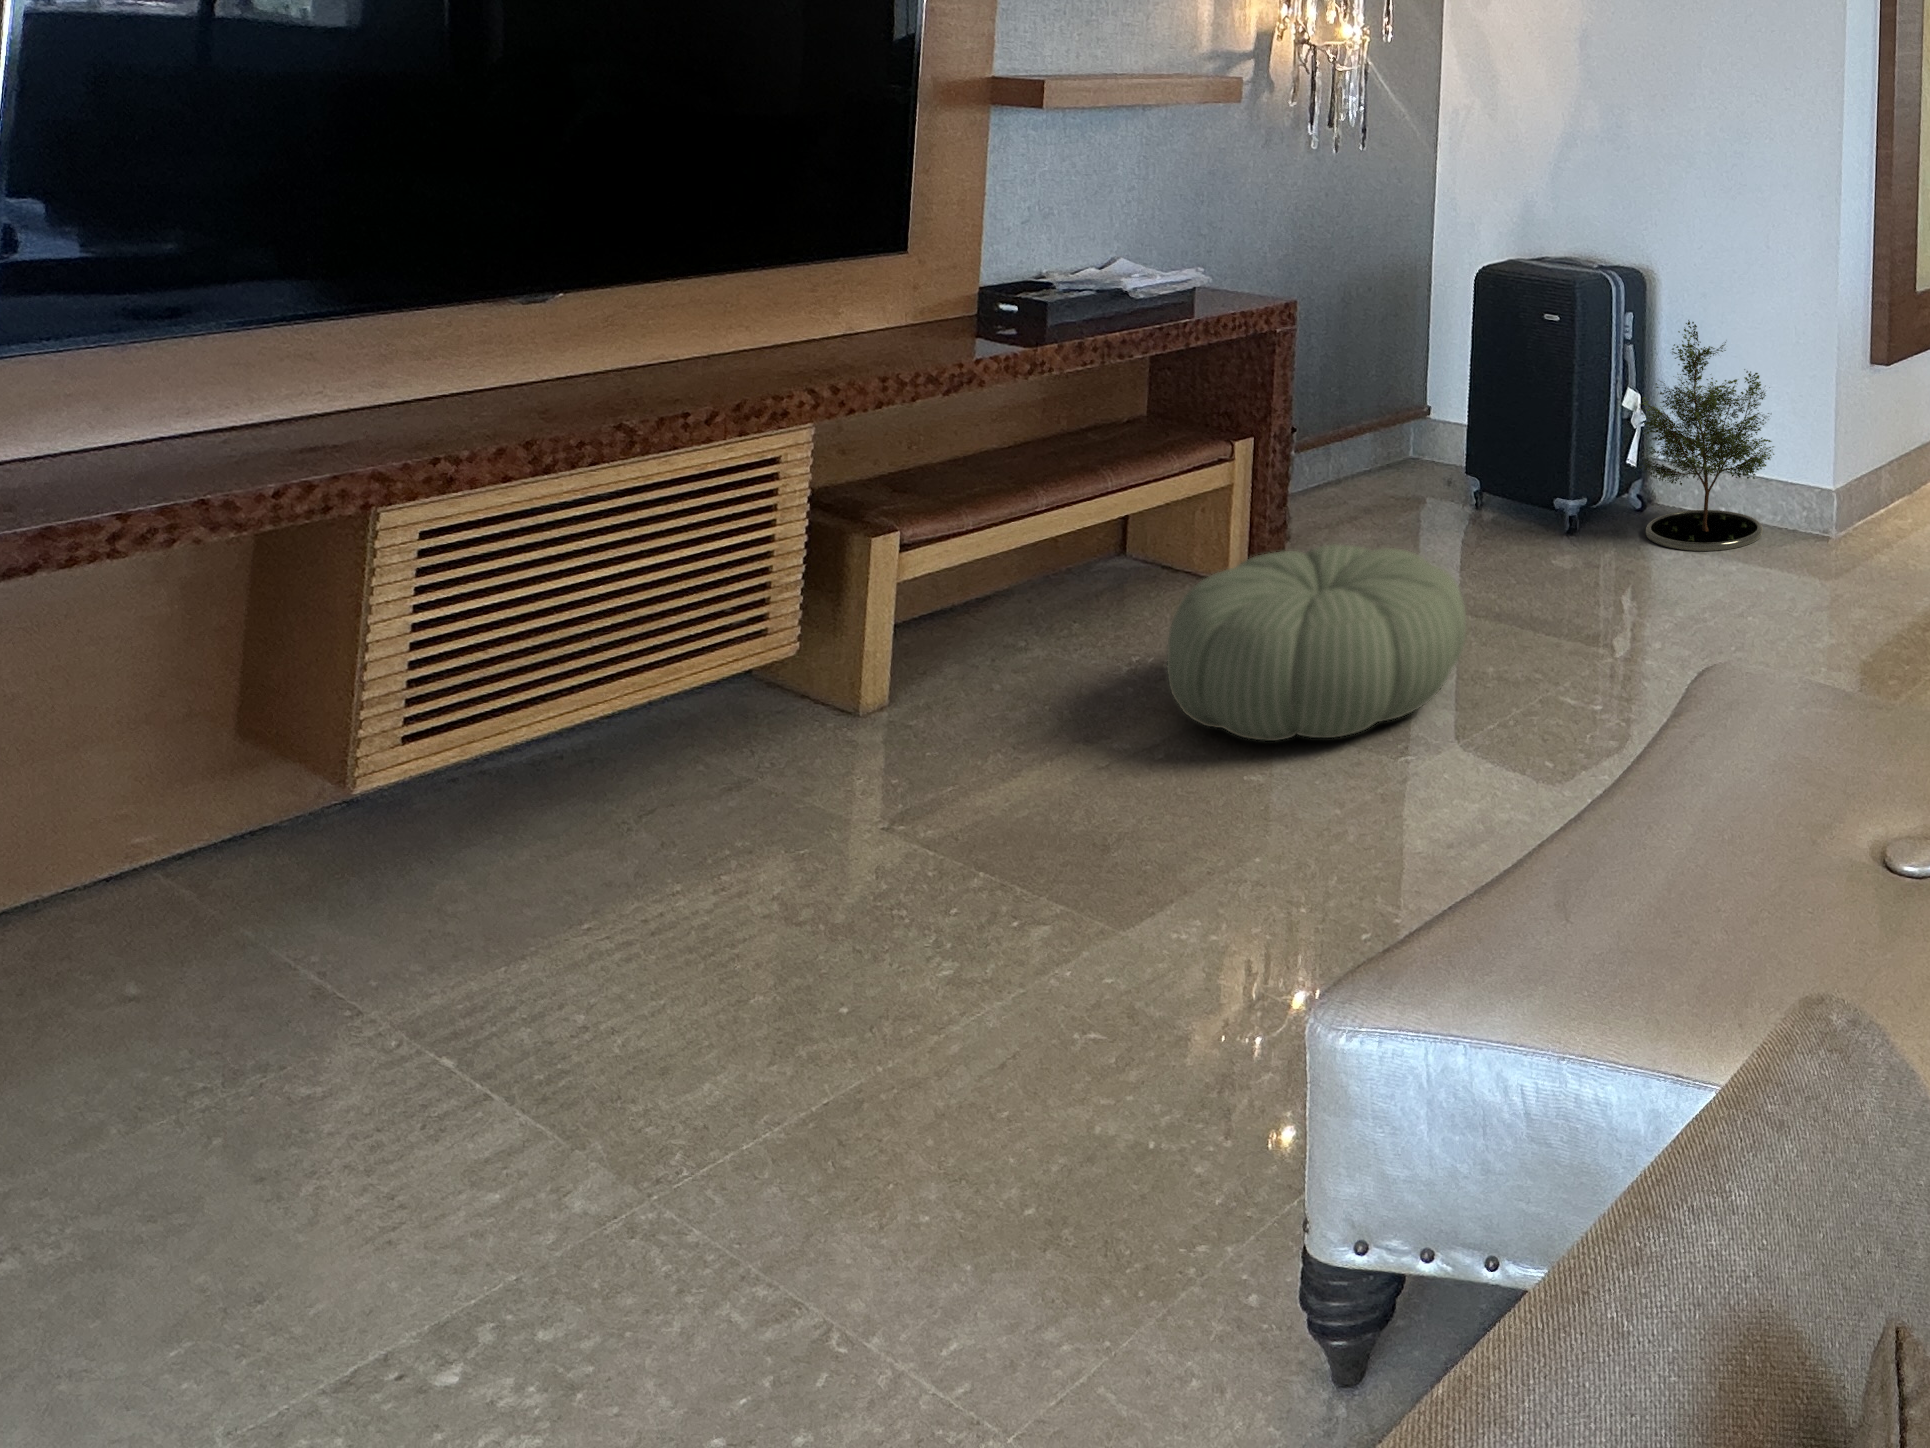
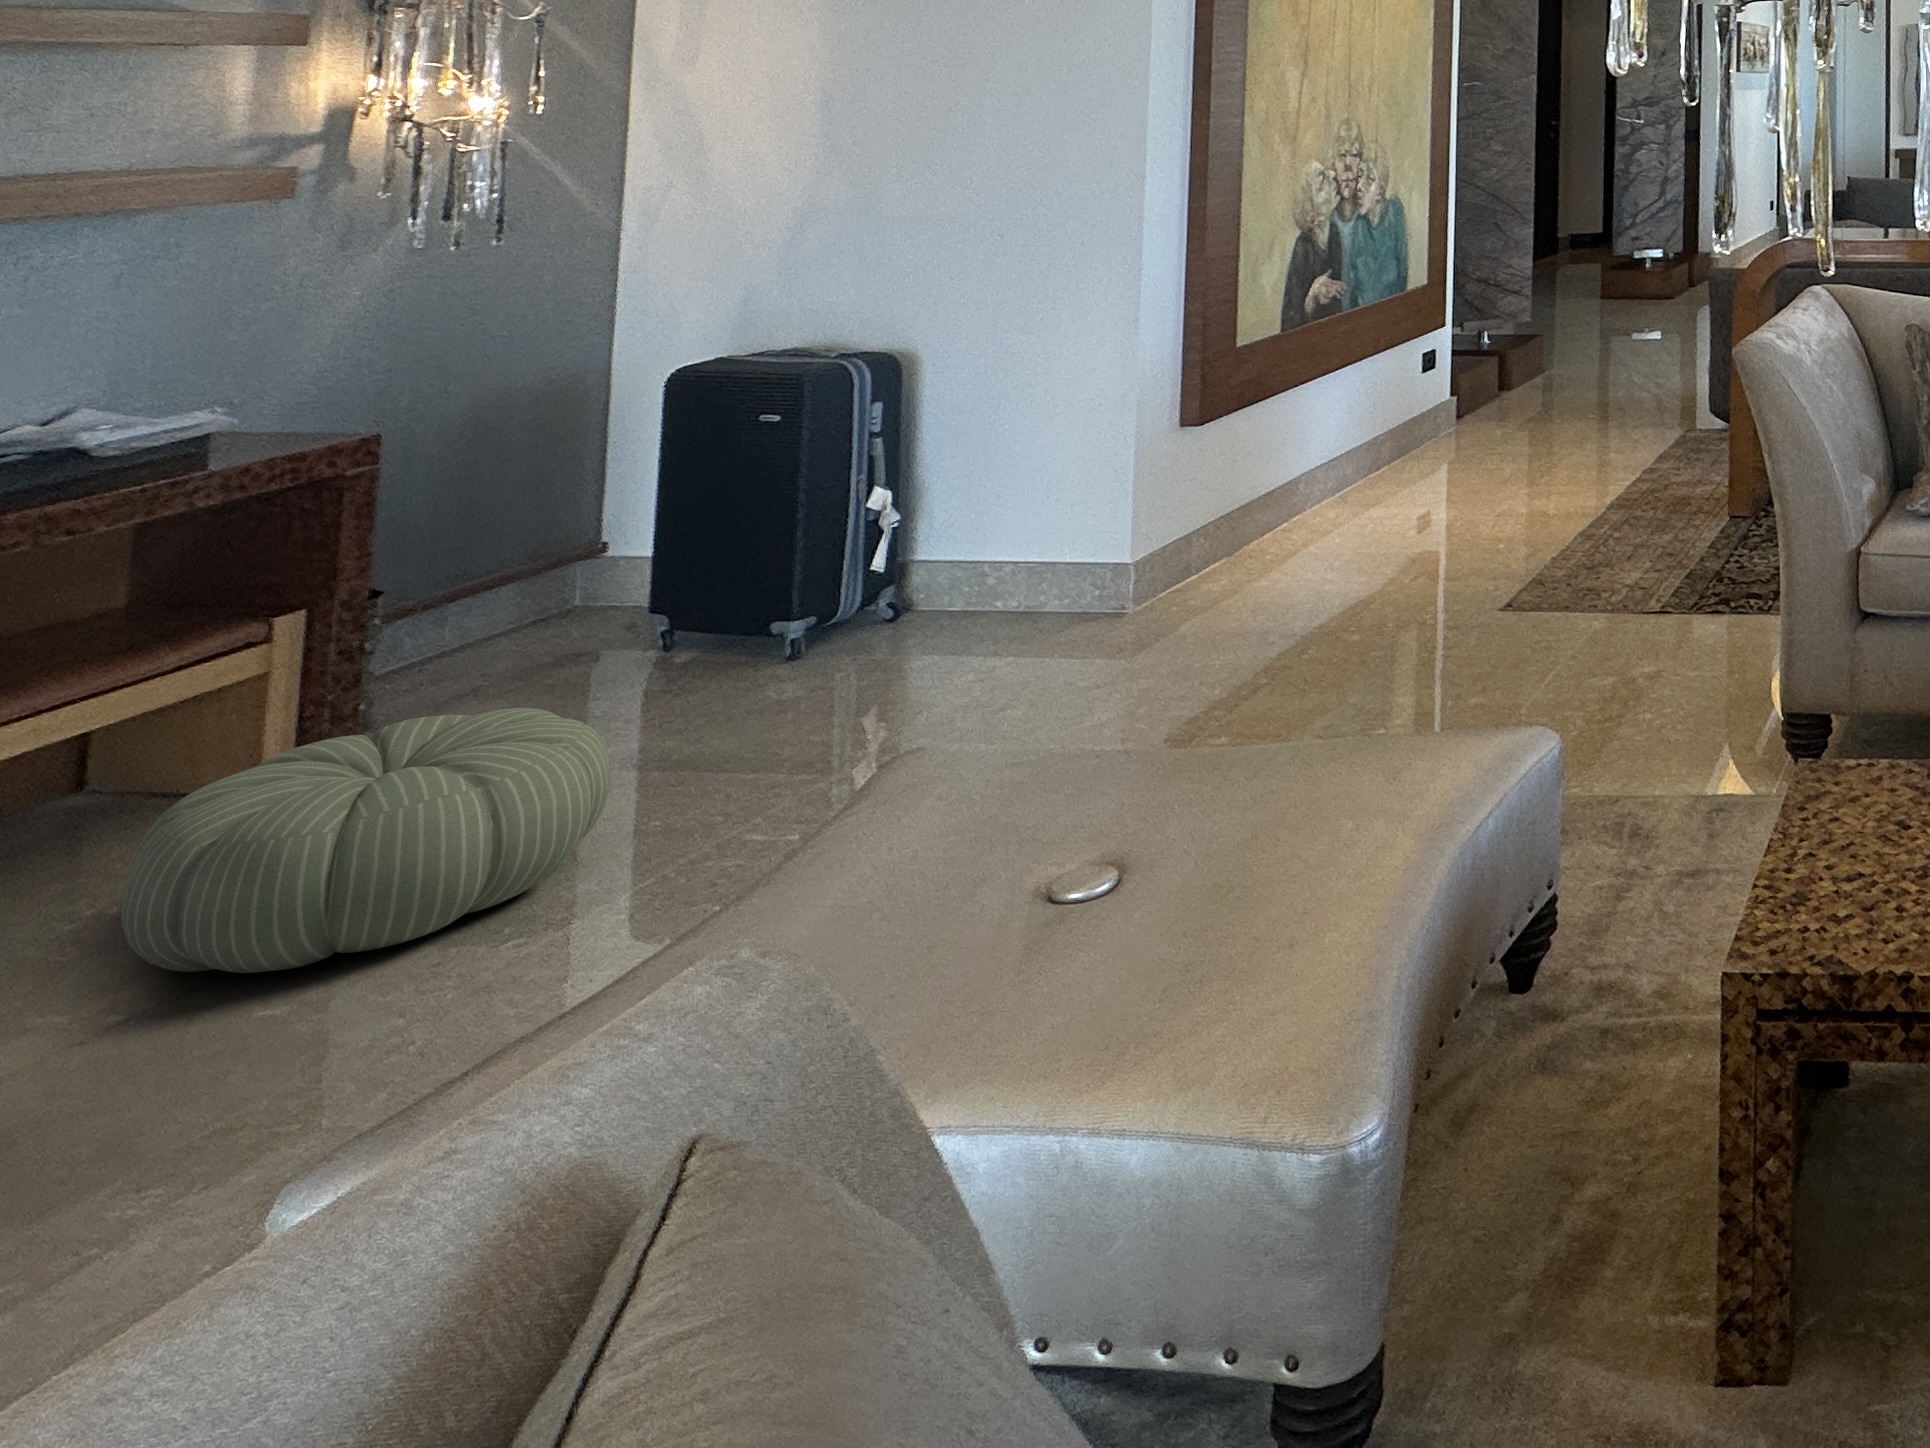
potted tree: present [1639,320,1774,551] -> none [884,401,1063,653]

